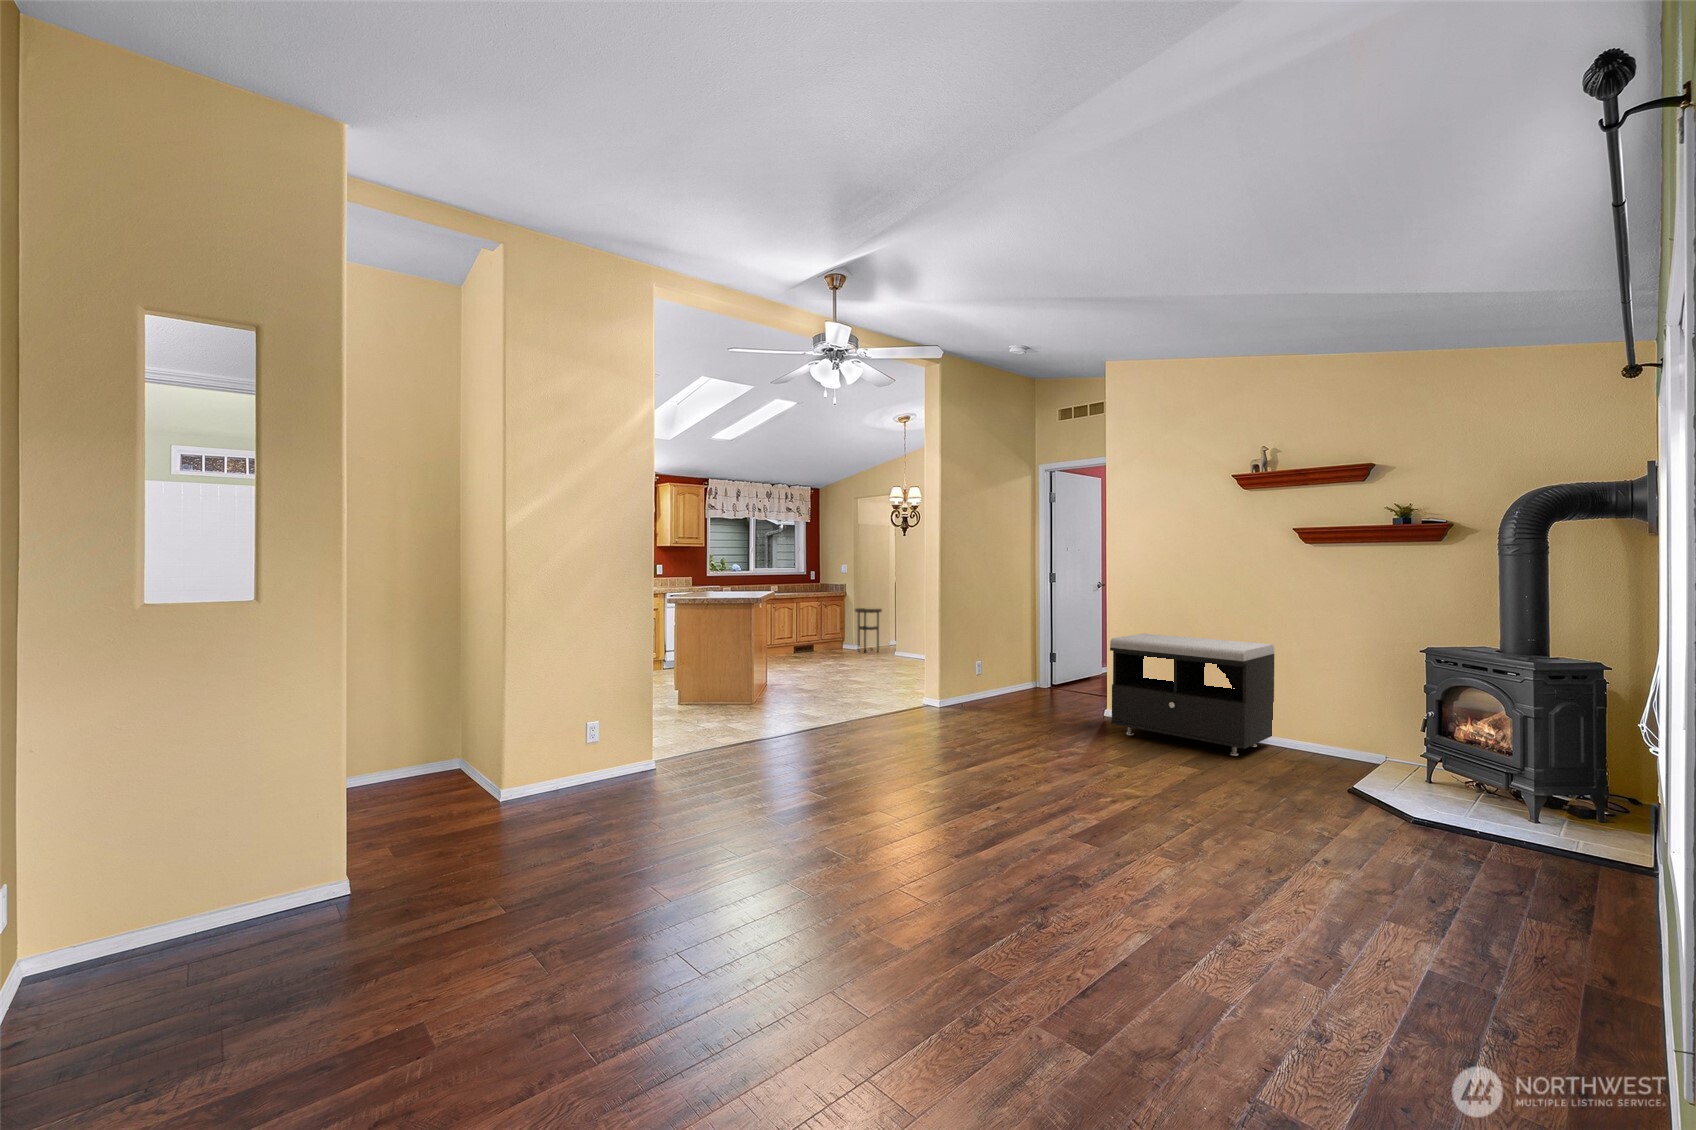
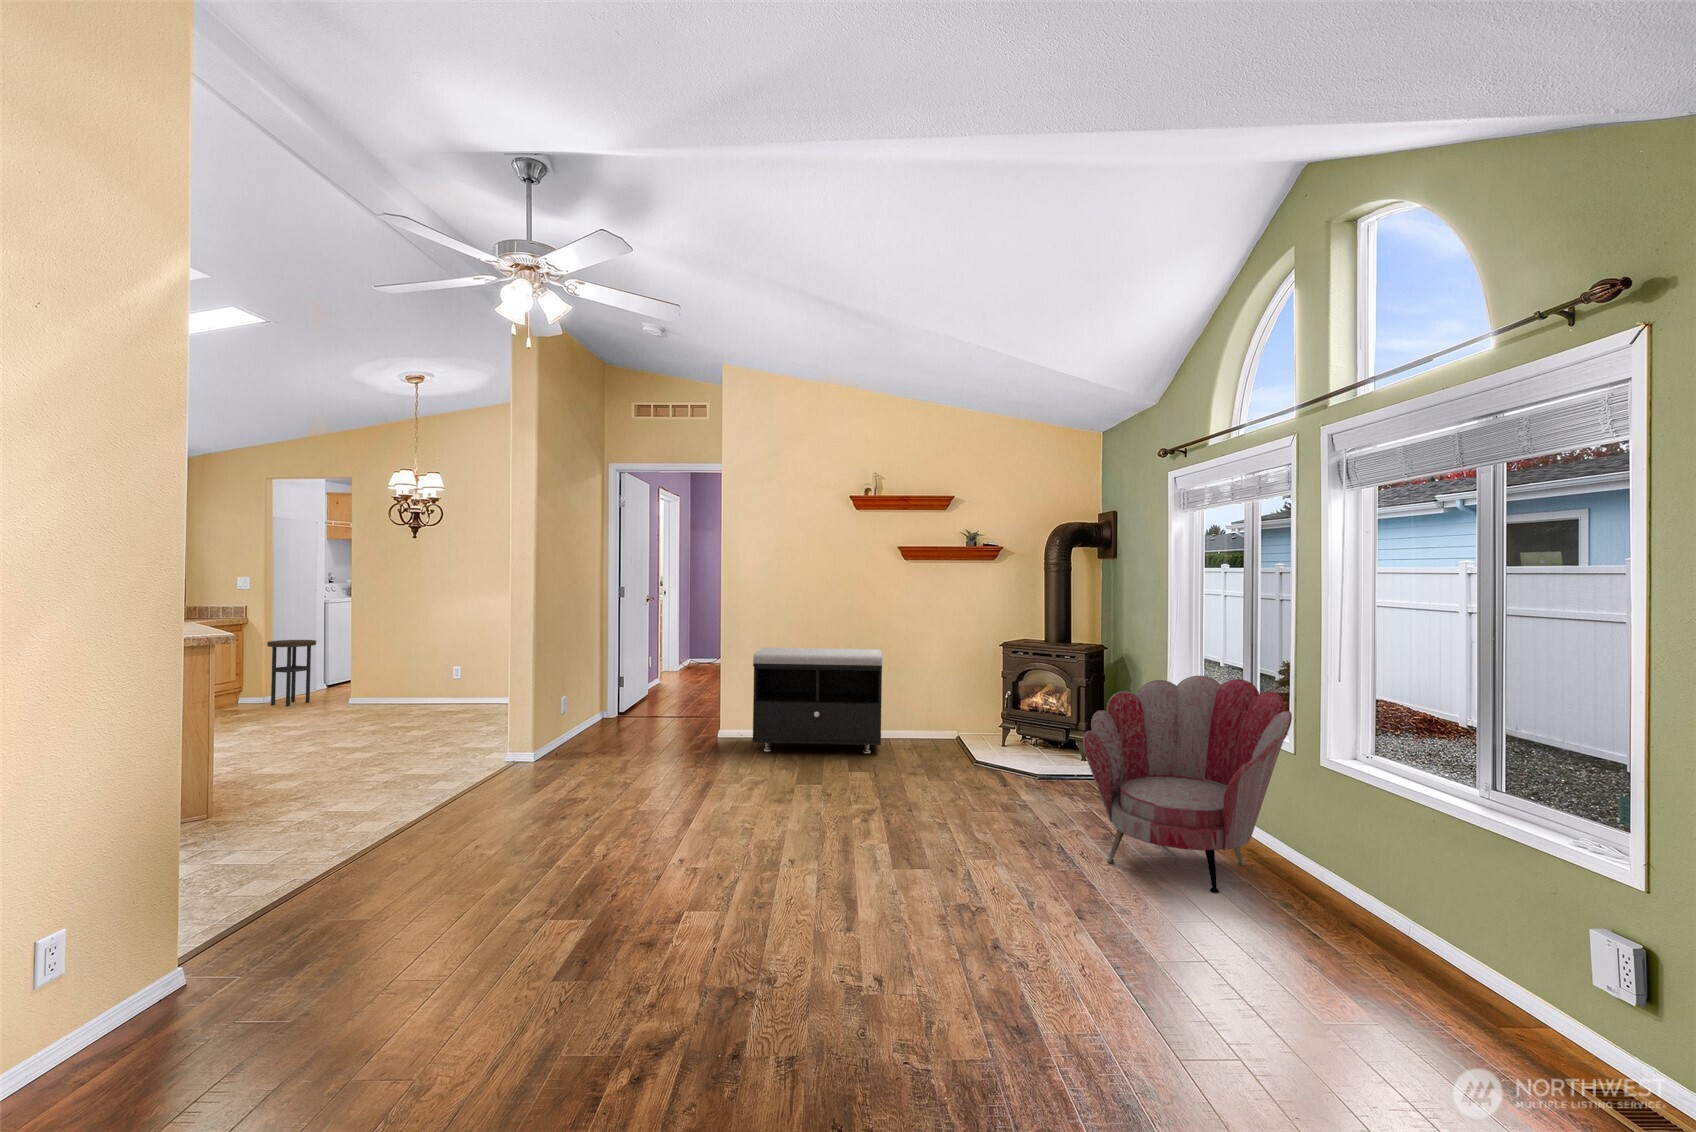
armchair: none [1285,711,1636,1013] -> present [1083,676,1292,893]

